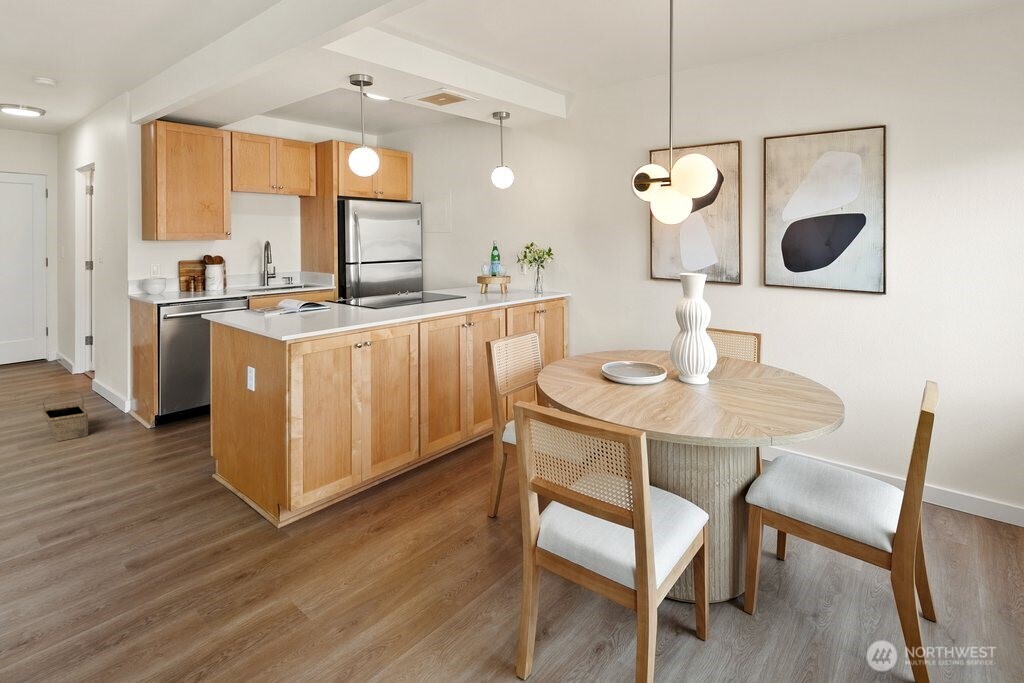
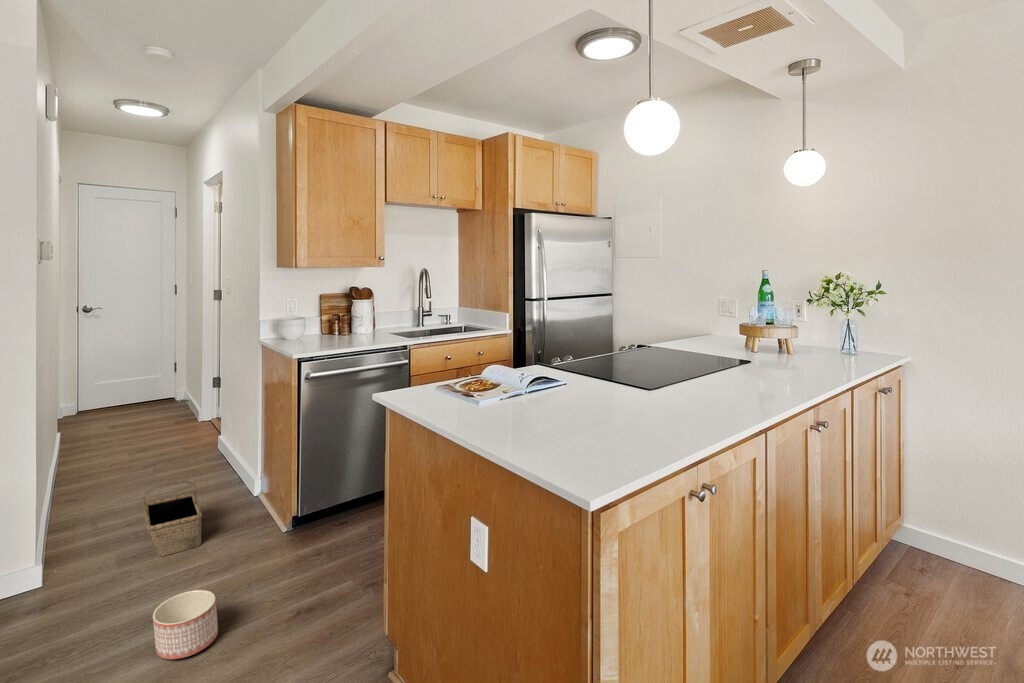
planter: none [63,441,106,476] -> present [153,590,218,659]

